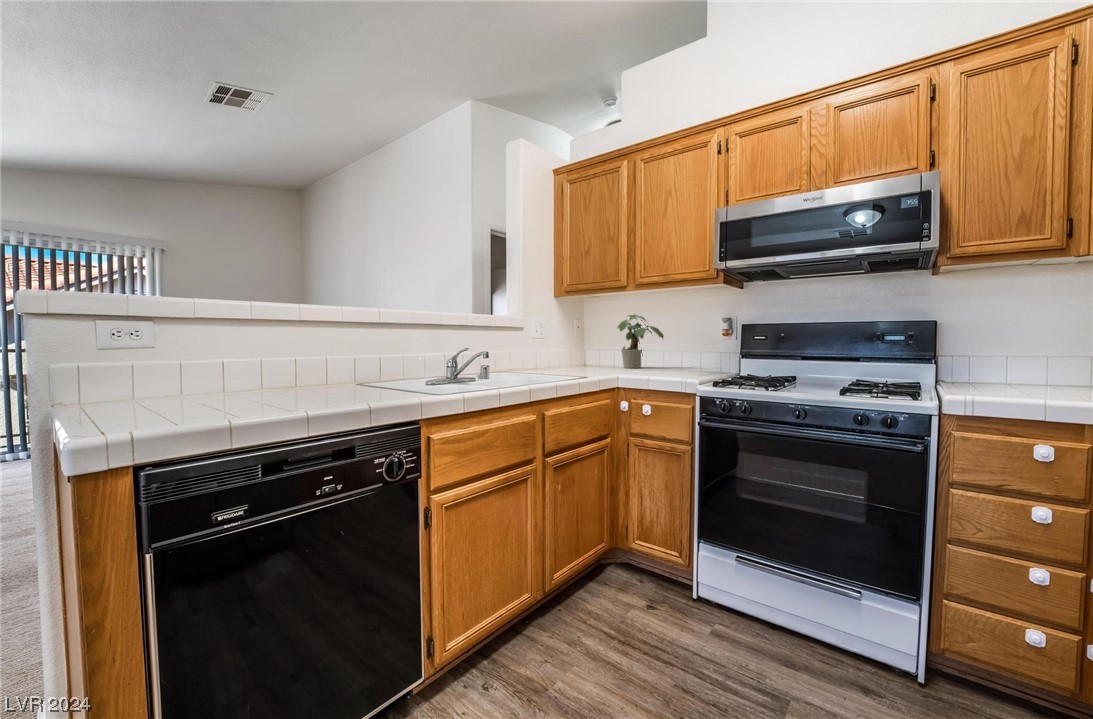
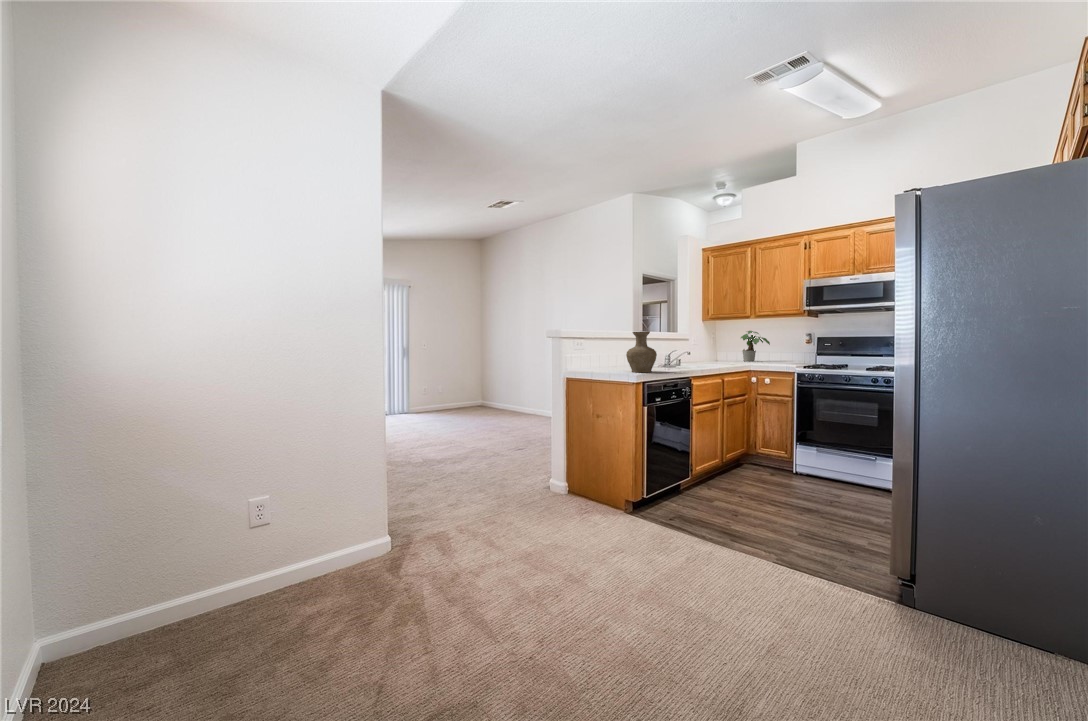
vase: none [207,290,308,412] -> present [626,331,657,372]

